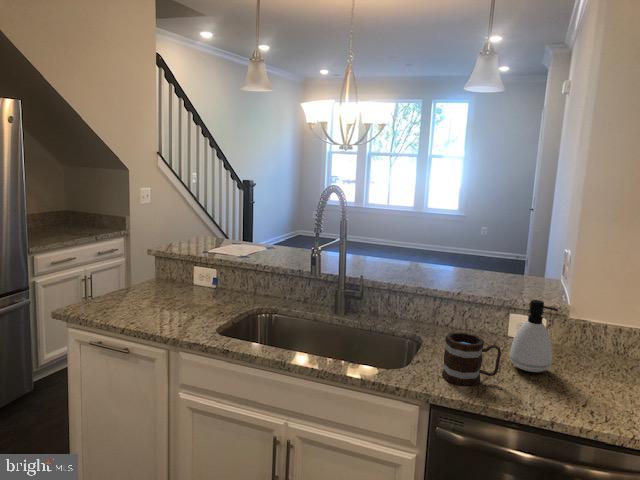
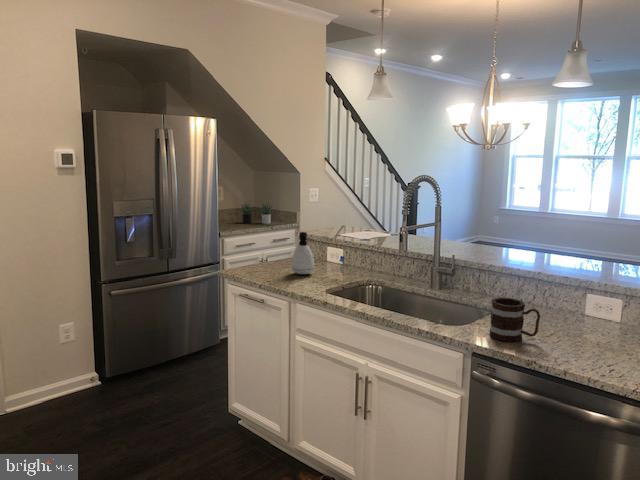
succulent plant: none [47,204,100,232] -> present [241,204,274,224]
soap dispenser: present [510,300,558,372] -> present [292,232,314,274]

